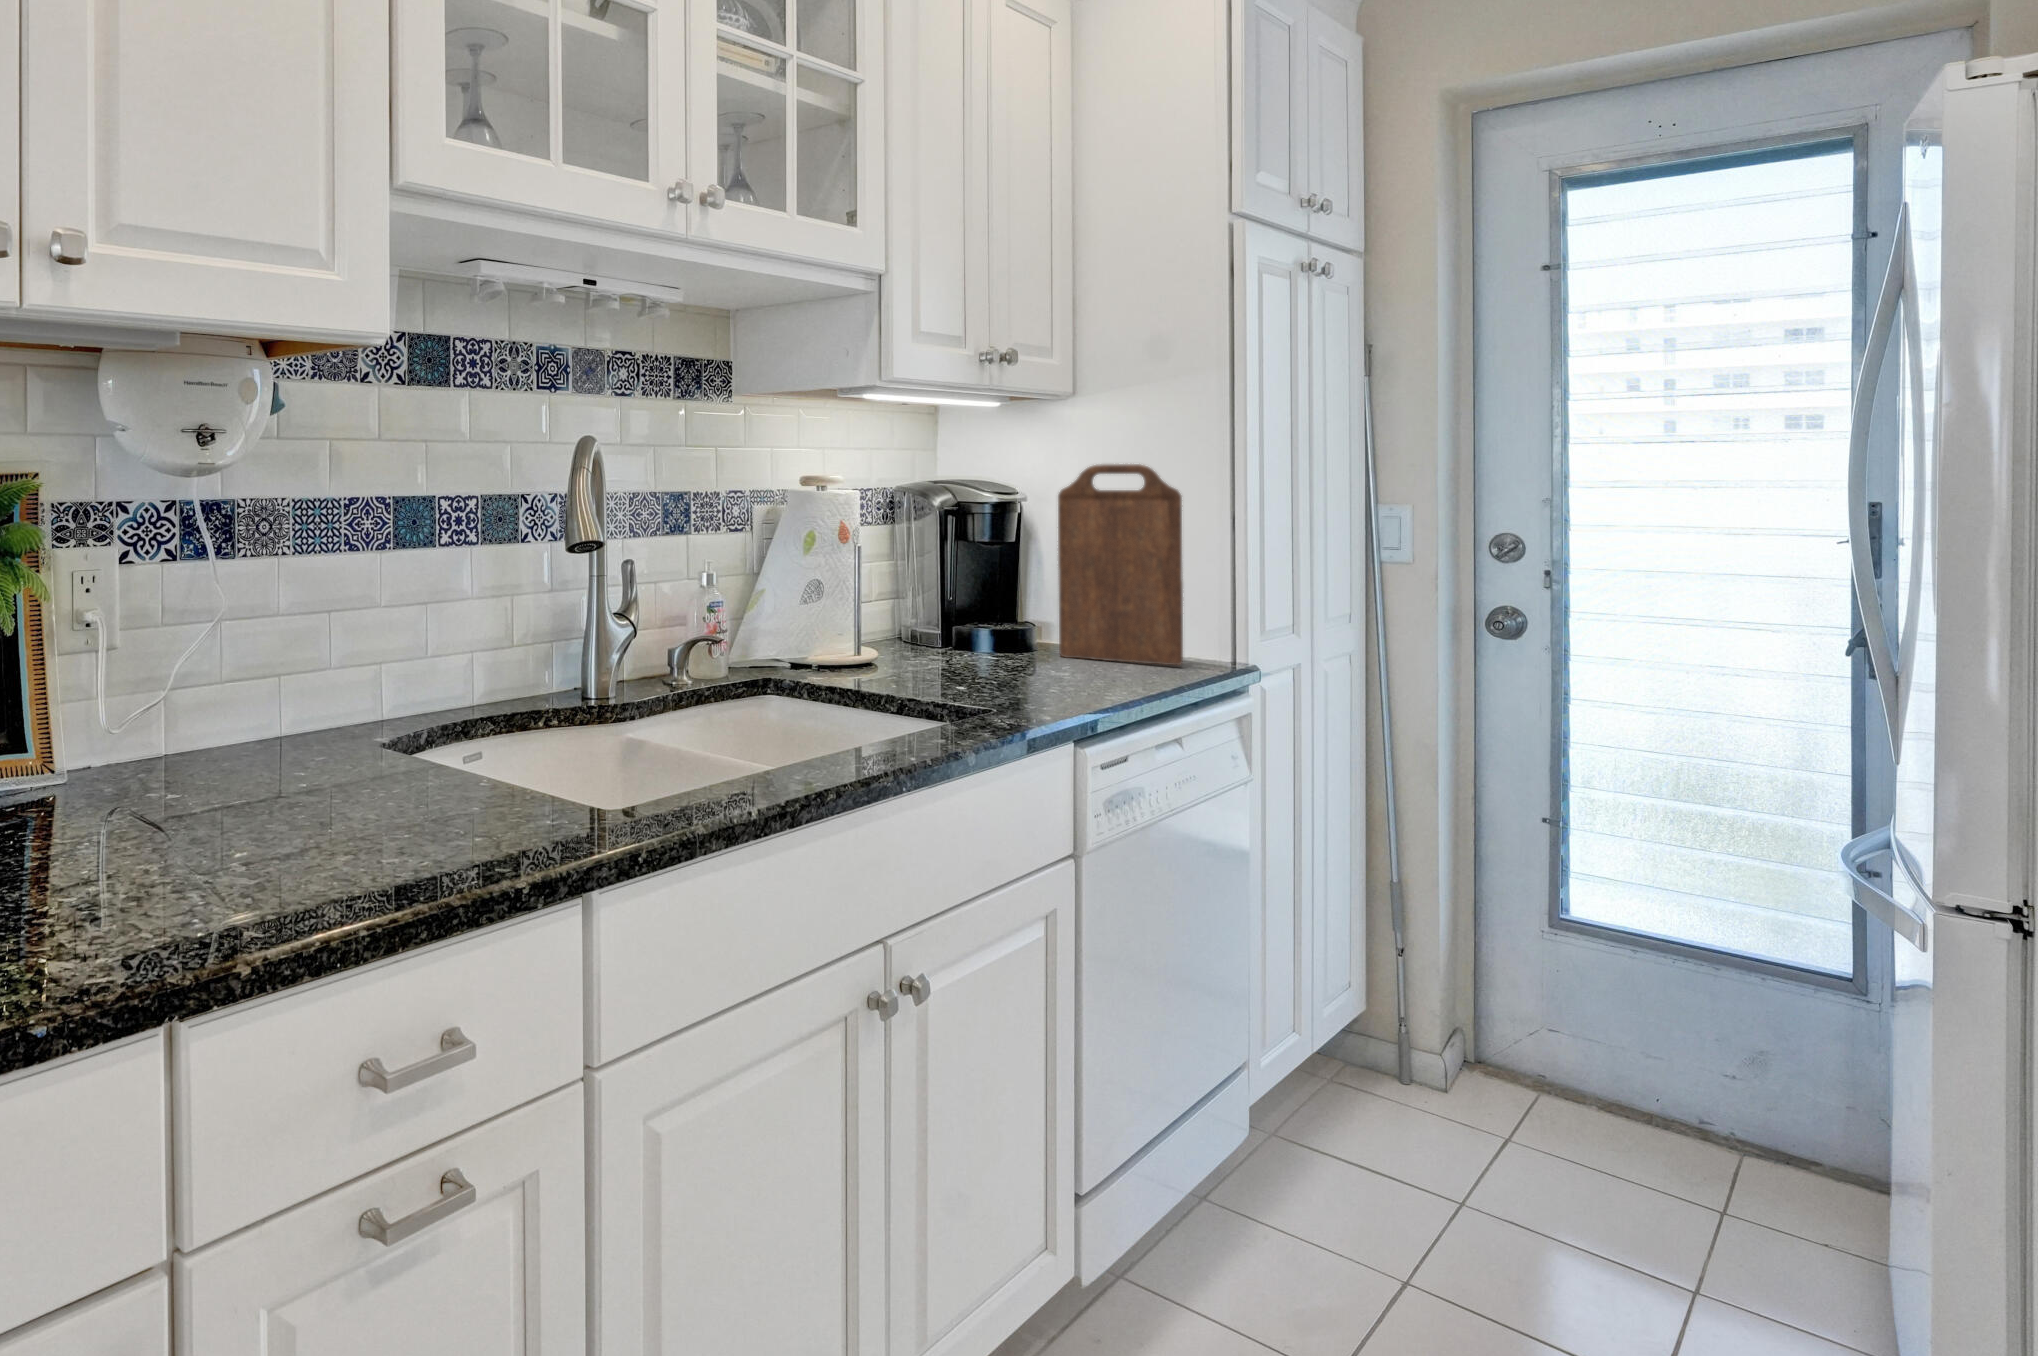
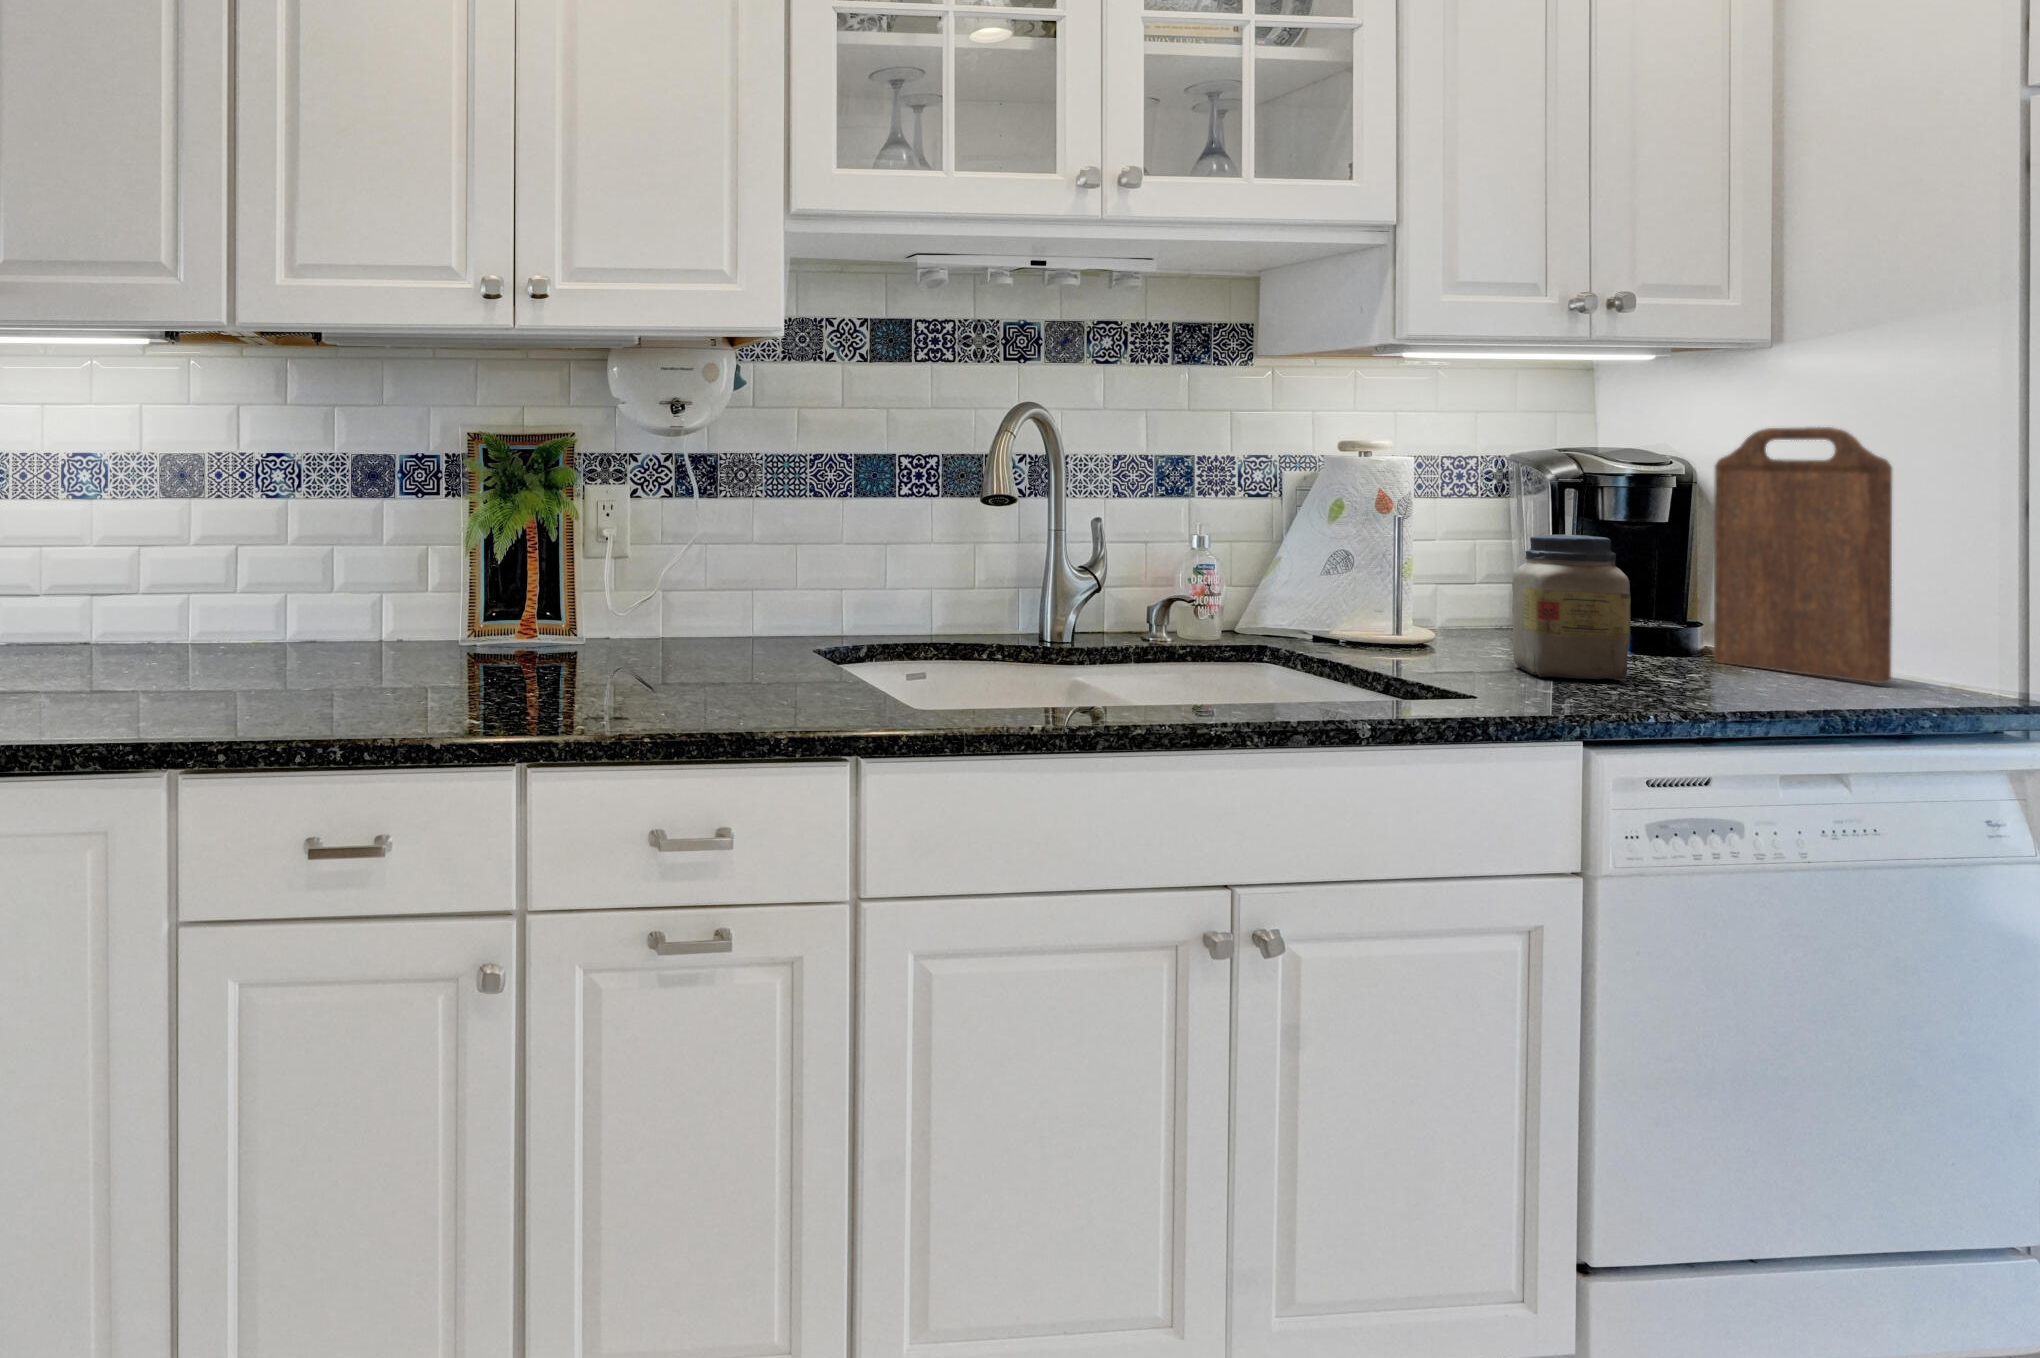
jar: none [965,559,1061,689] -> present [1512,535,1631,680]

